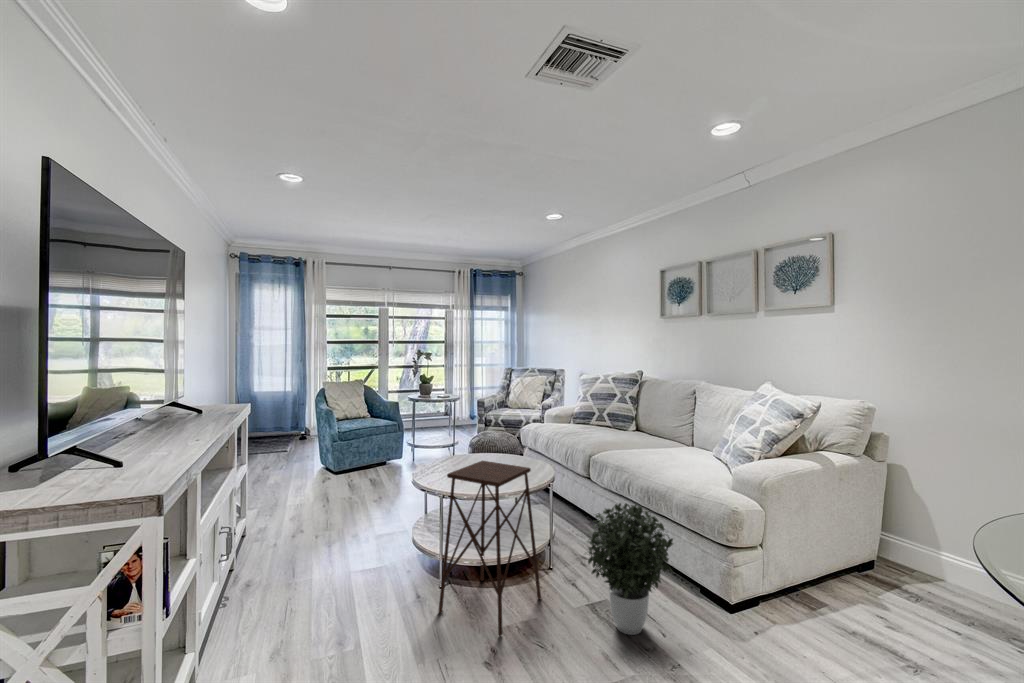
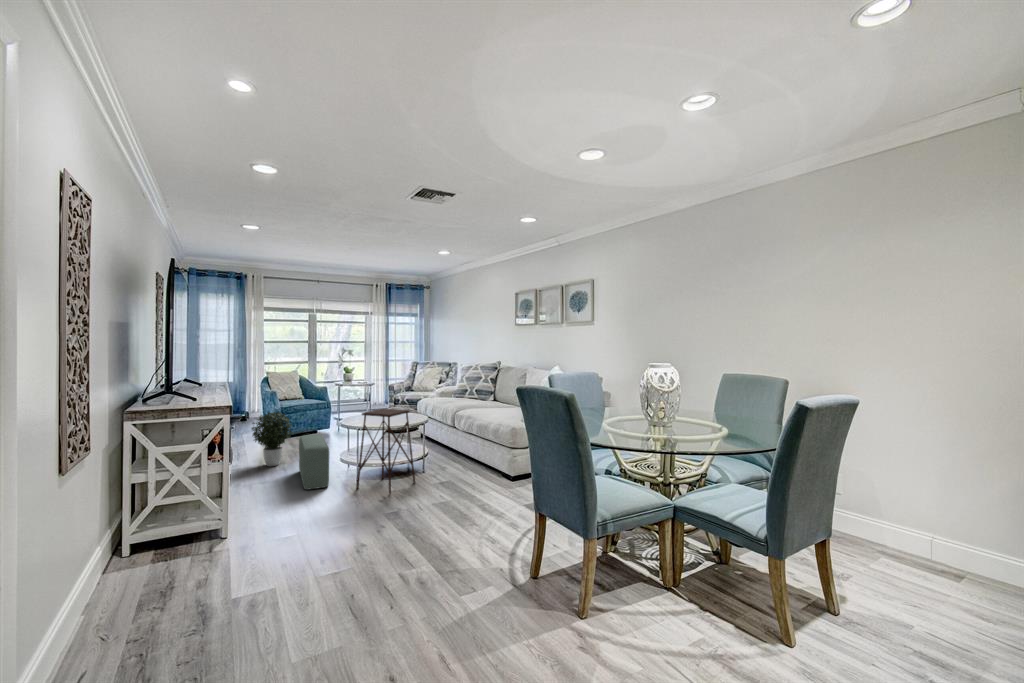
pouf: none [347,492,392,608] -> present [299,434,329,490]
potted plant: present [585,503,673,635] -> present [252,412,293,466]

